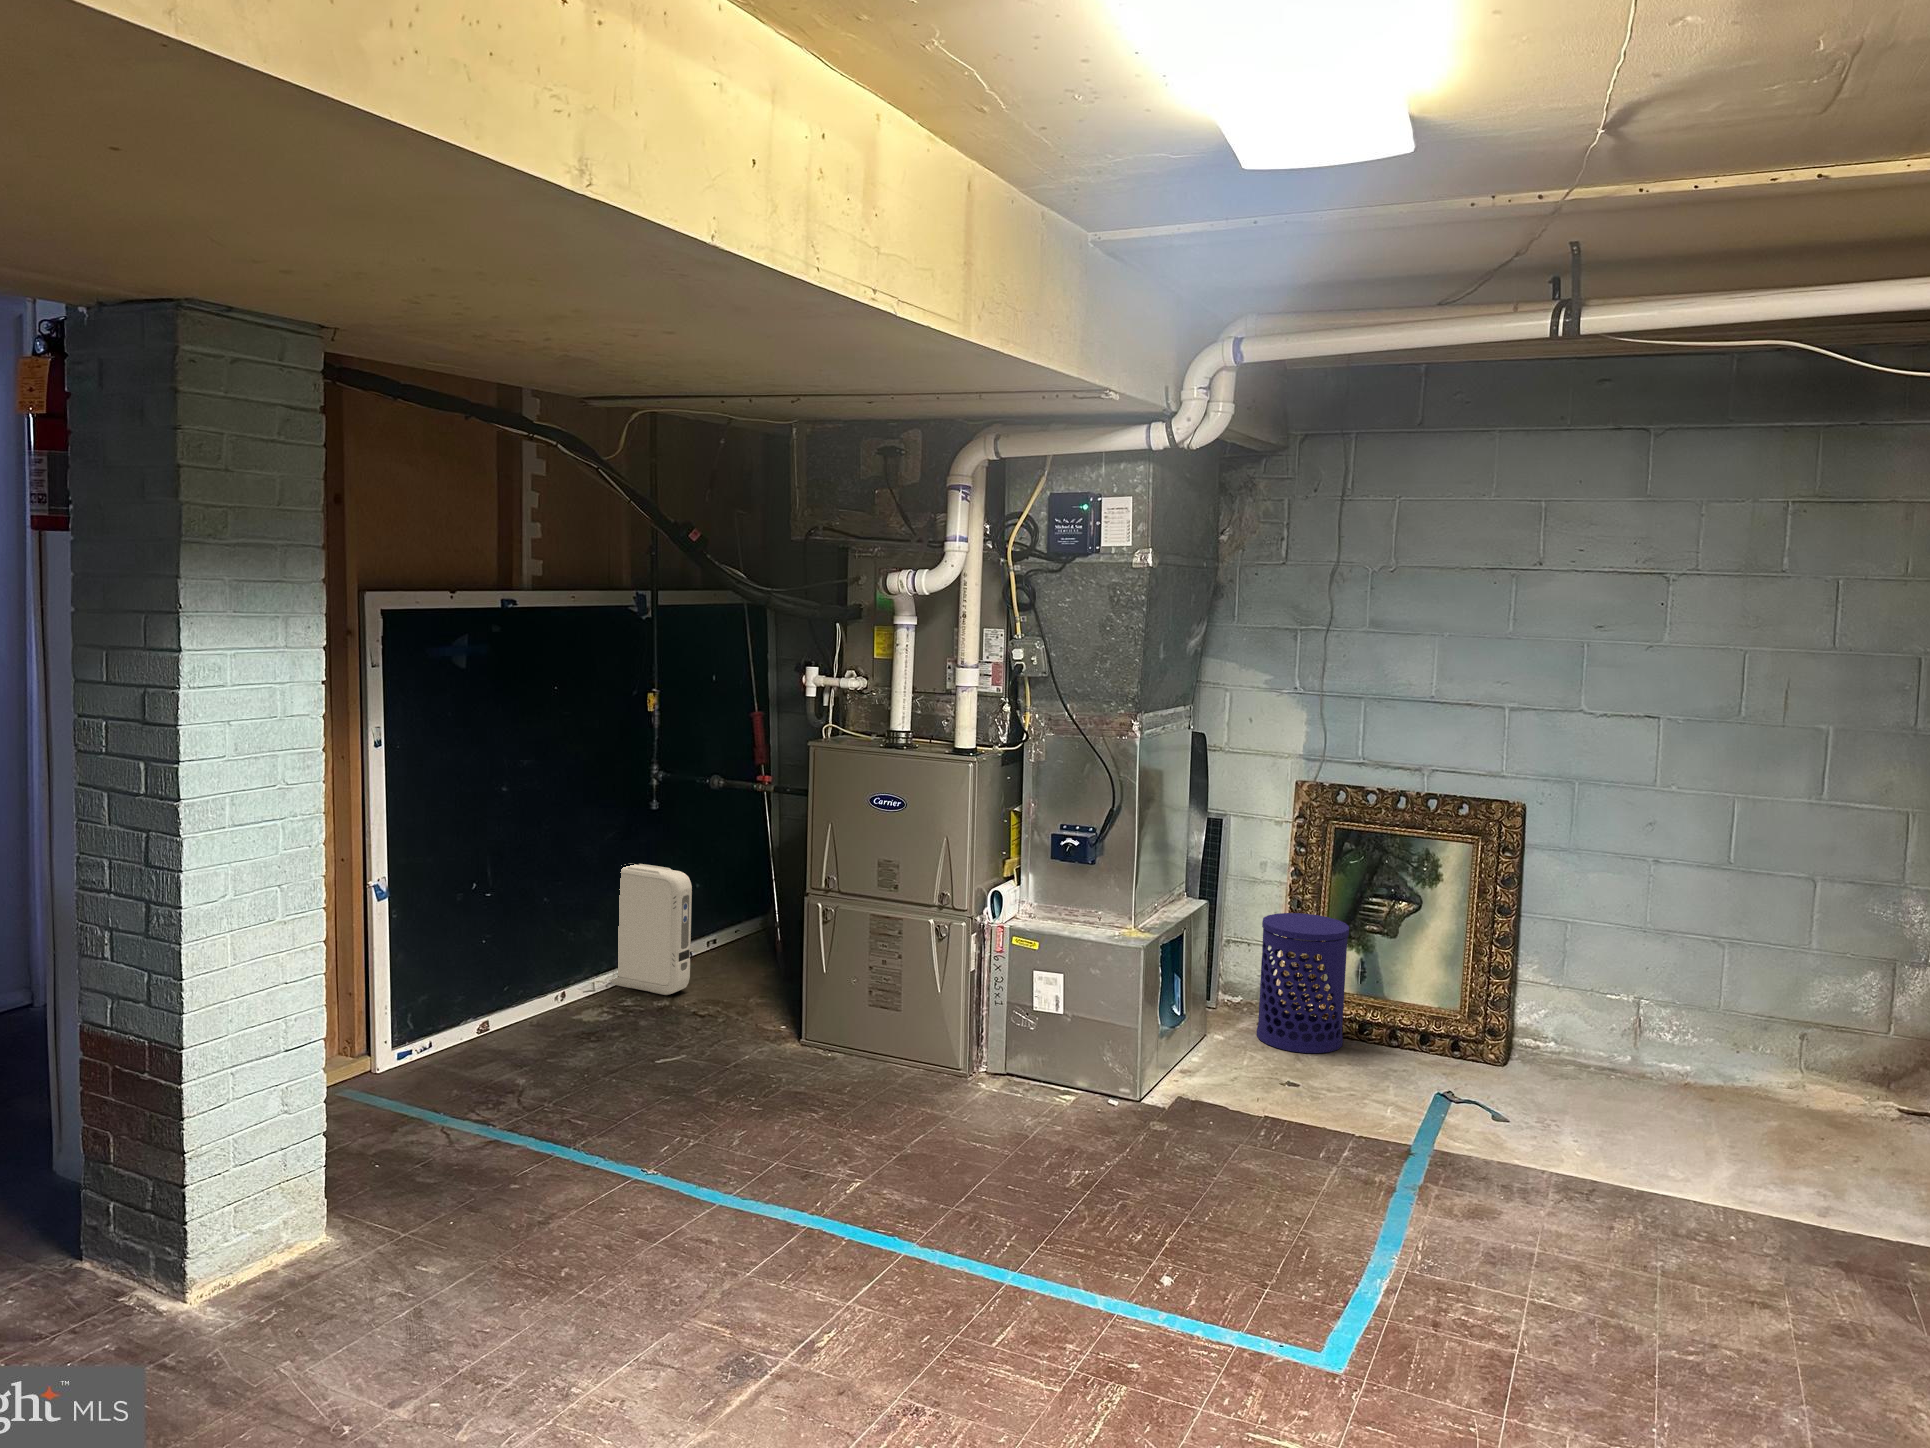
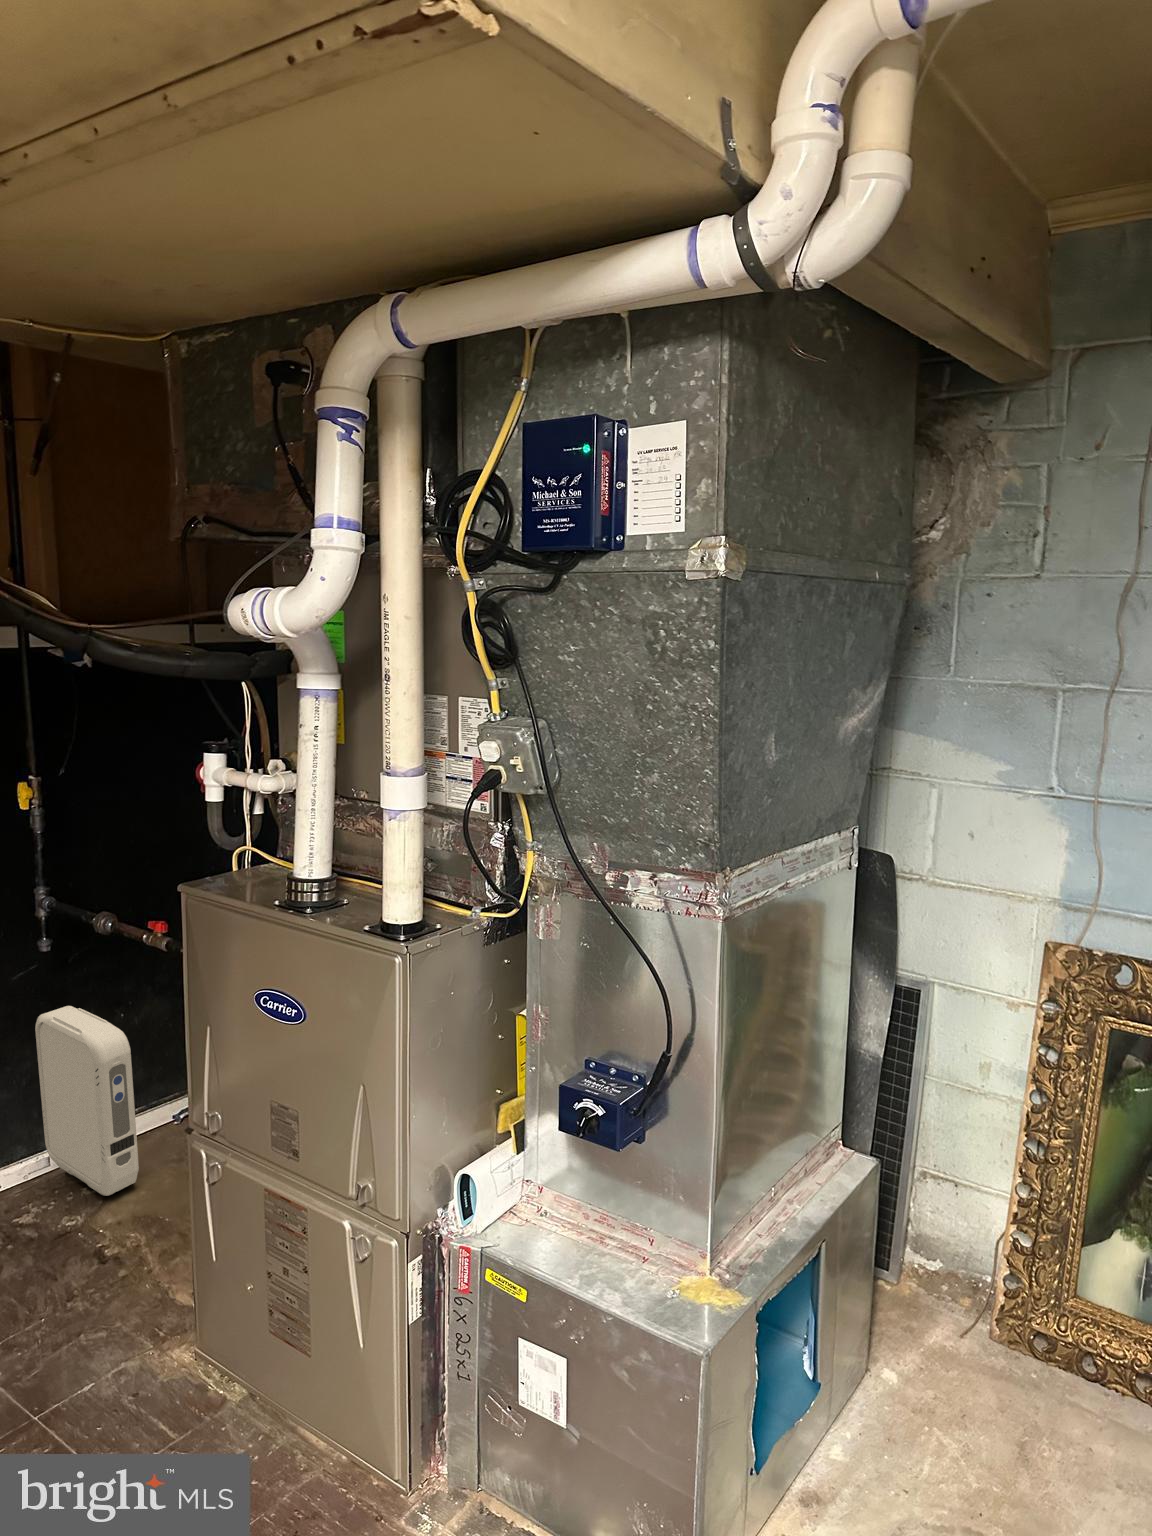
waste bin: present [1257,913,1349,1053] -> none [955,1173,1137,1464]

